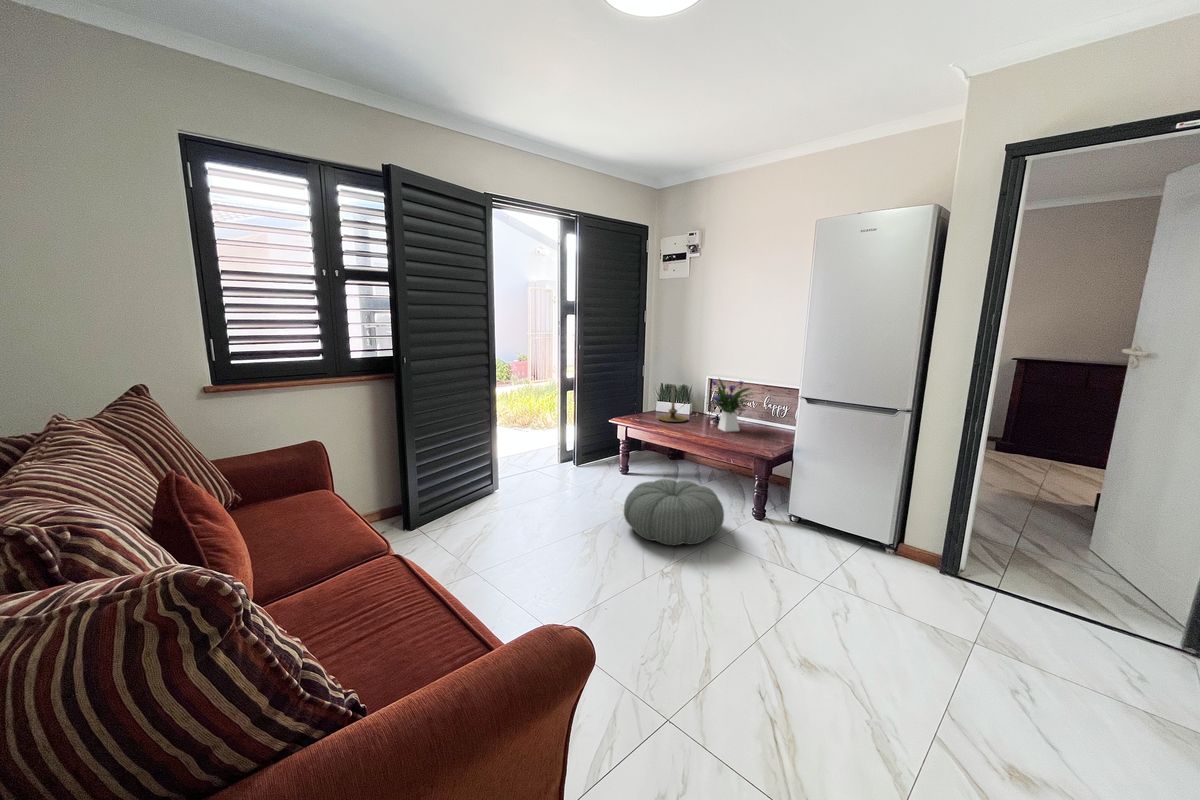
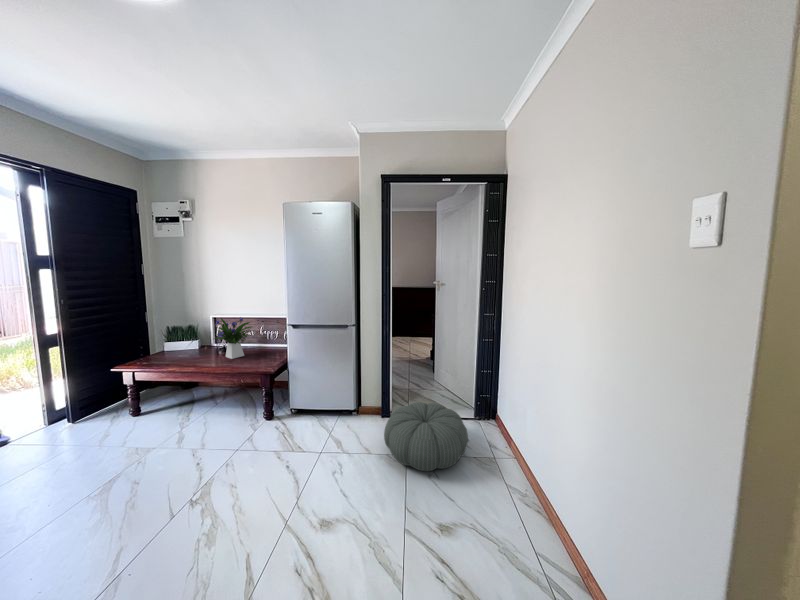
candle holder: present [658,386,688,422] -> none [164,329,197,360]
pouf: present [624,479,724,545] -> present [384,402,468,471]

